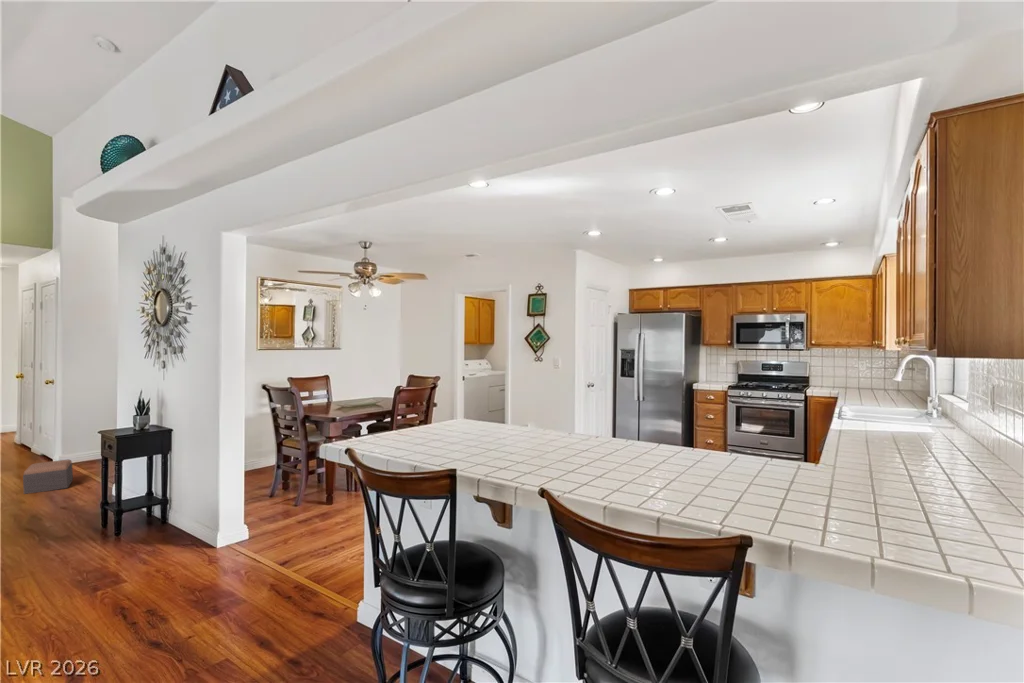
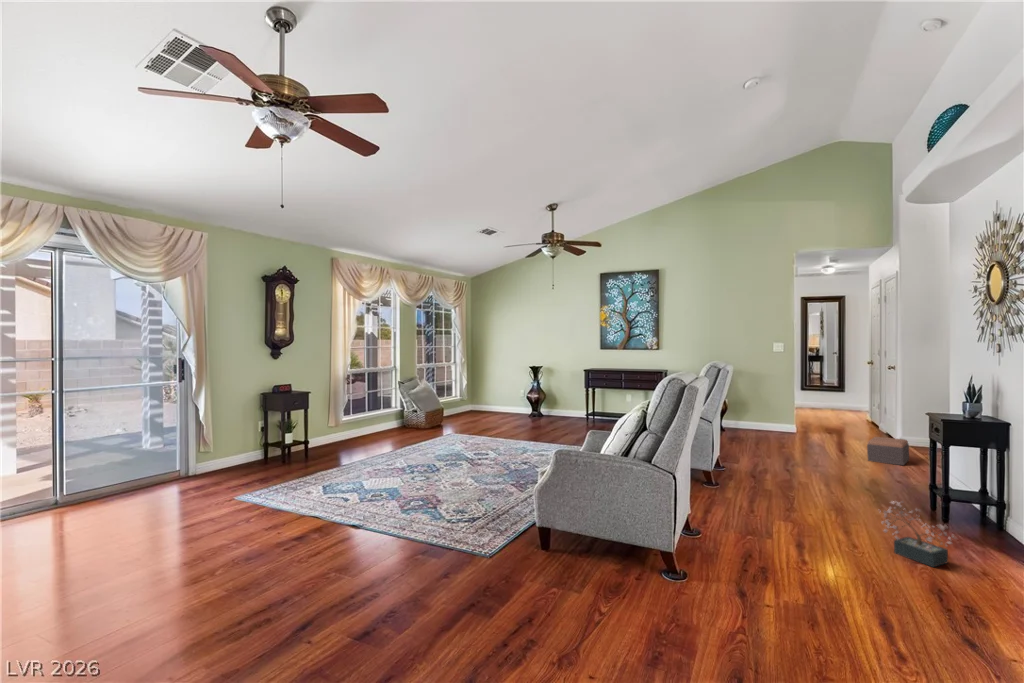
decorative plant: none [54,532,135,592] -> present [882,501,954,567]

